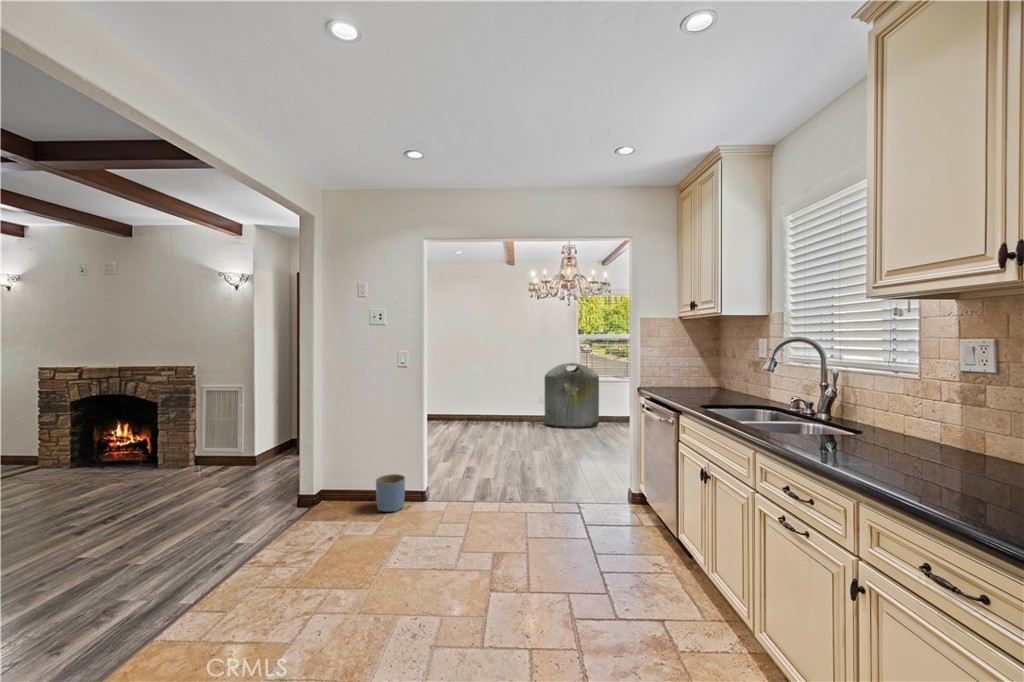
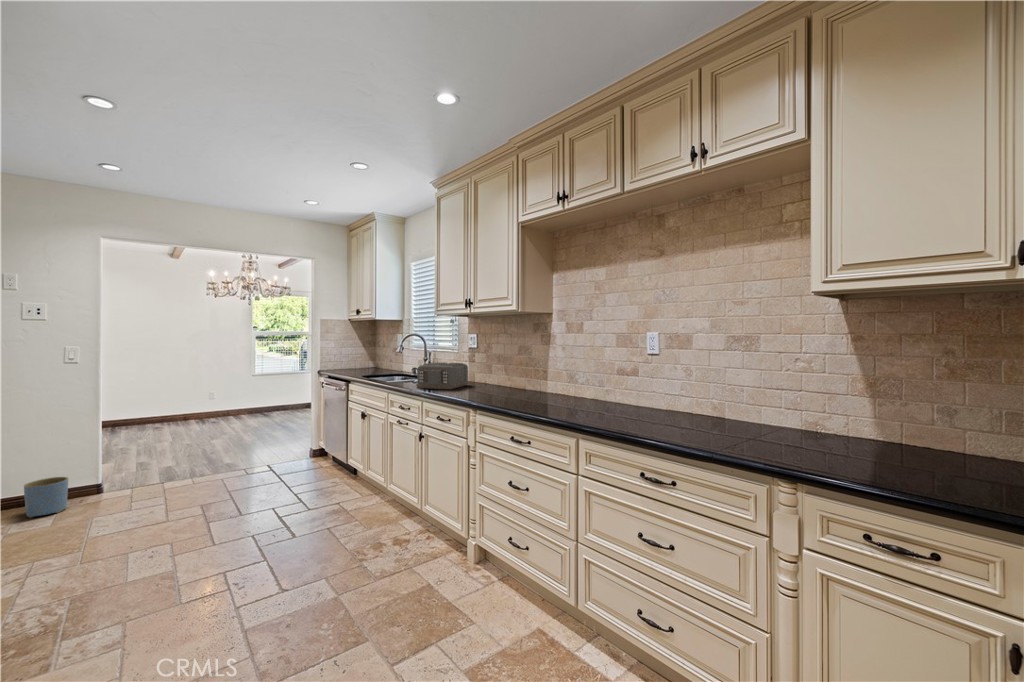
trash can: present [545,363,599,429] -> none [215,358,277,422]
toaster: none [836,401,997,485] -> present [416,362,469,389]

